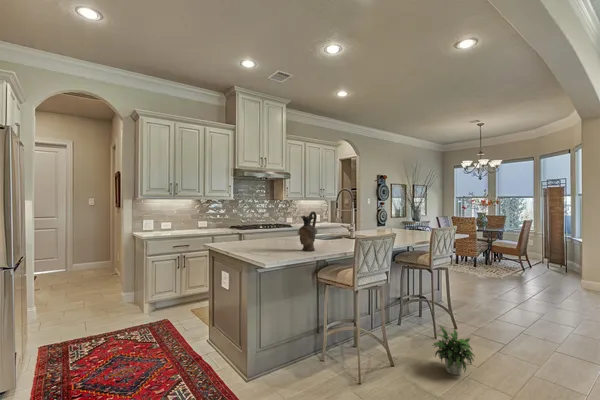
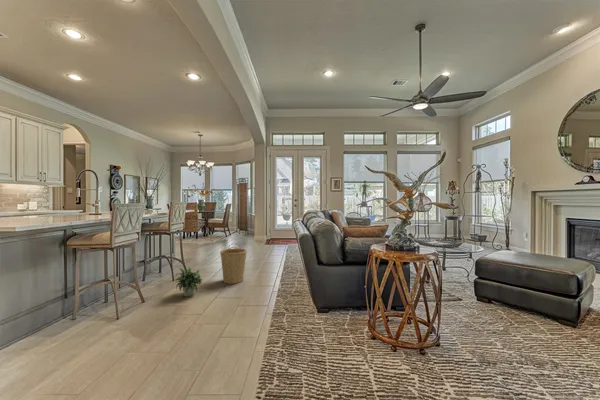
ceramic pitcher: present [299,211,317,251] -> none [39,182,62,220]
basket: none [507,304,562,379] -> present [220,244,247,284]

